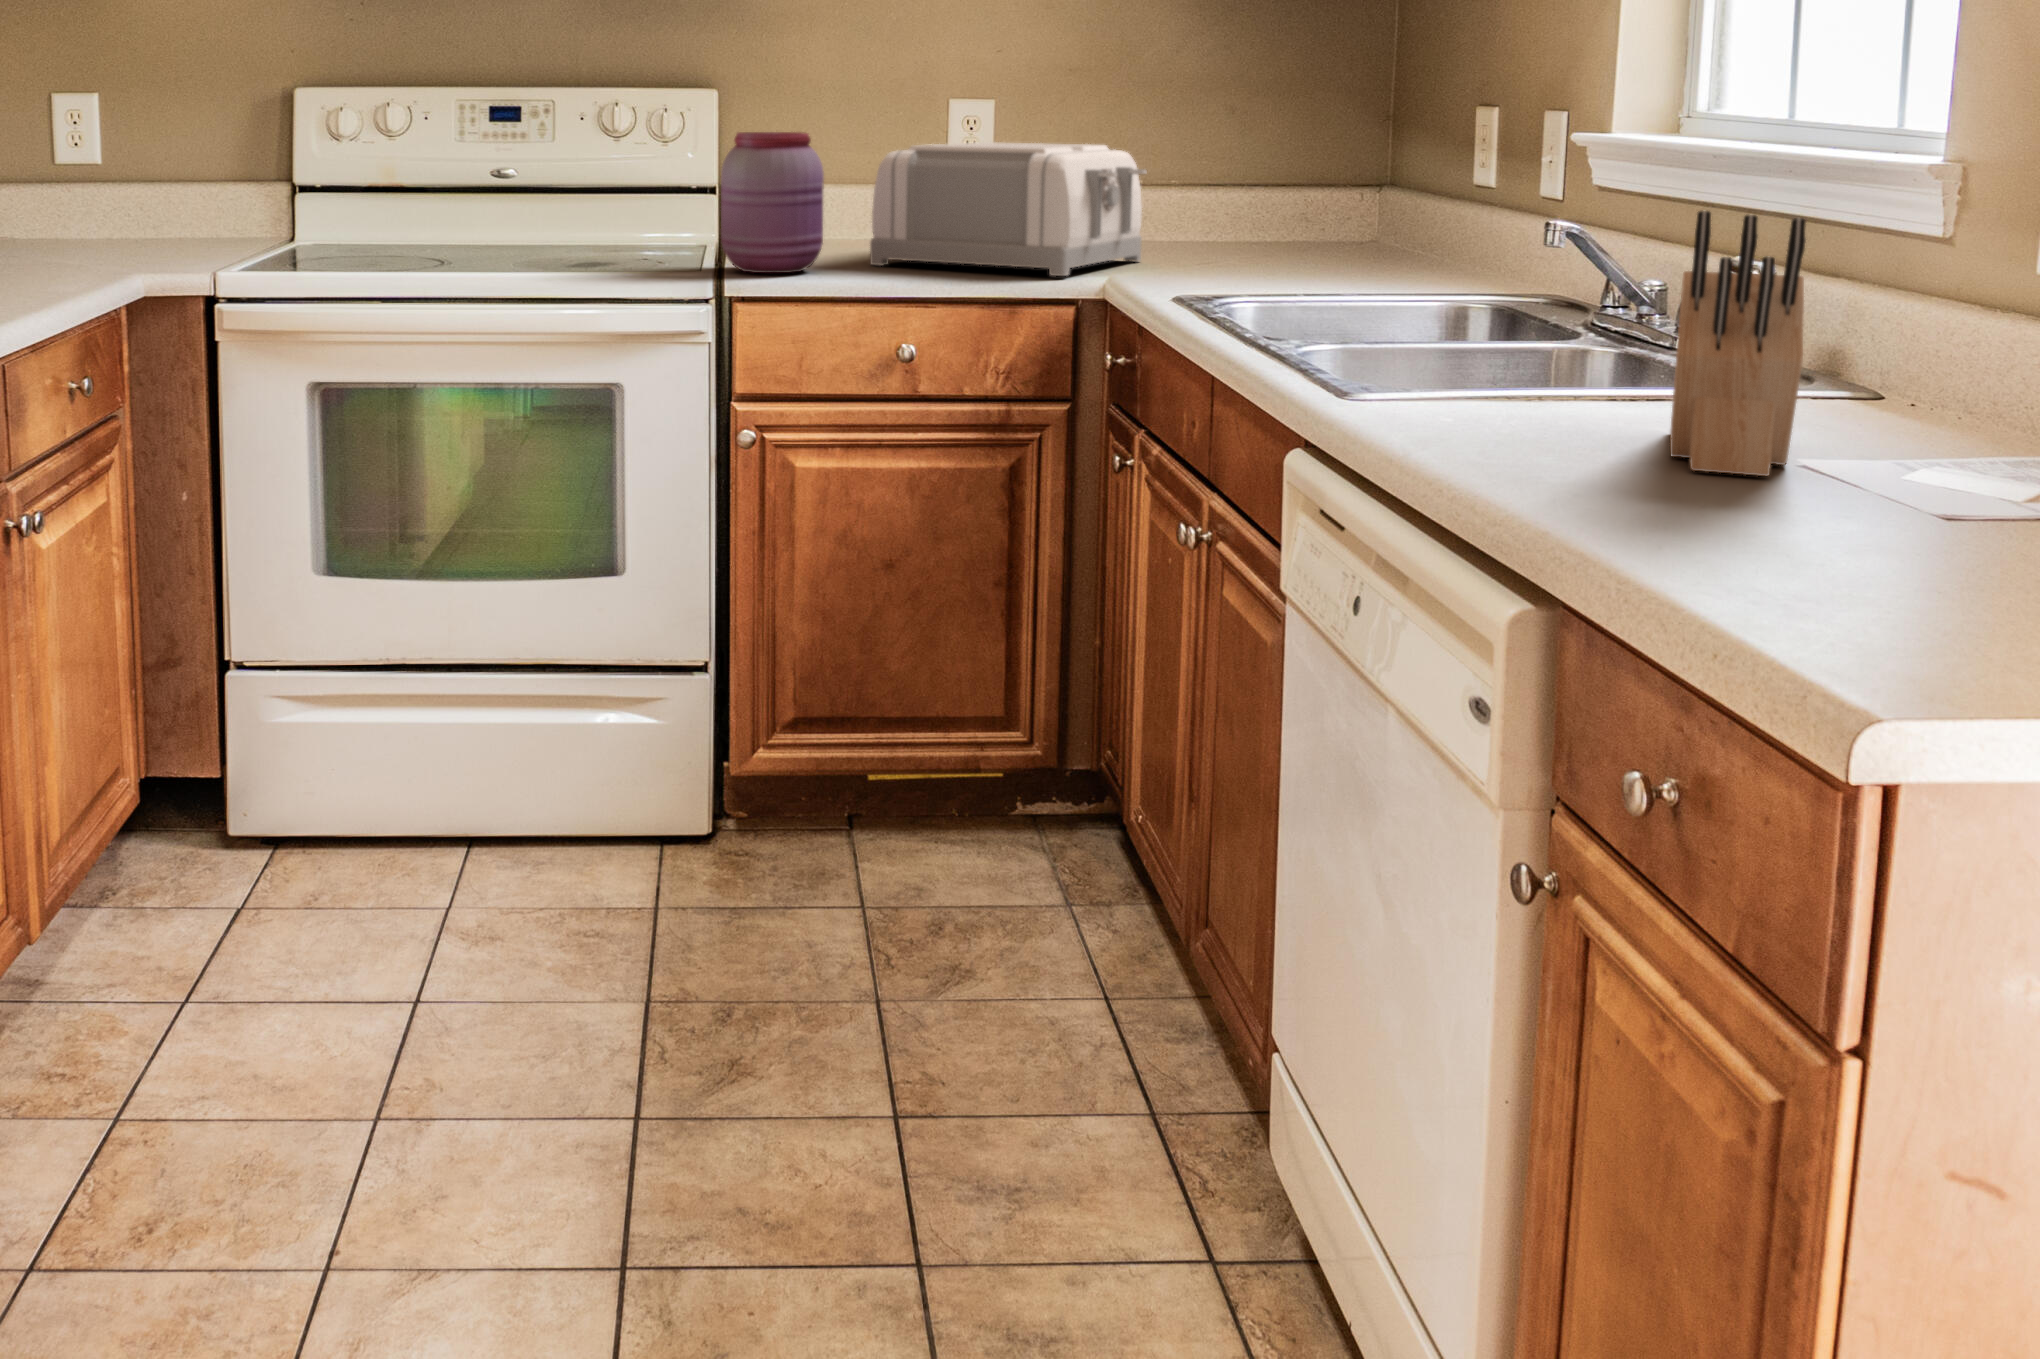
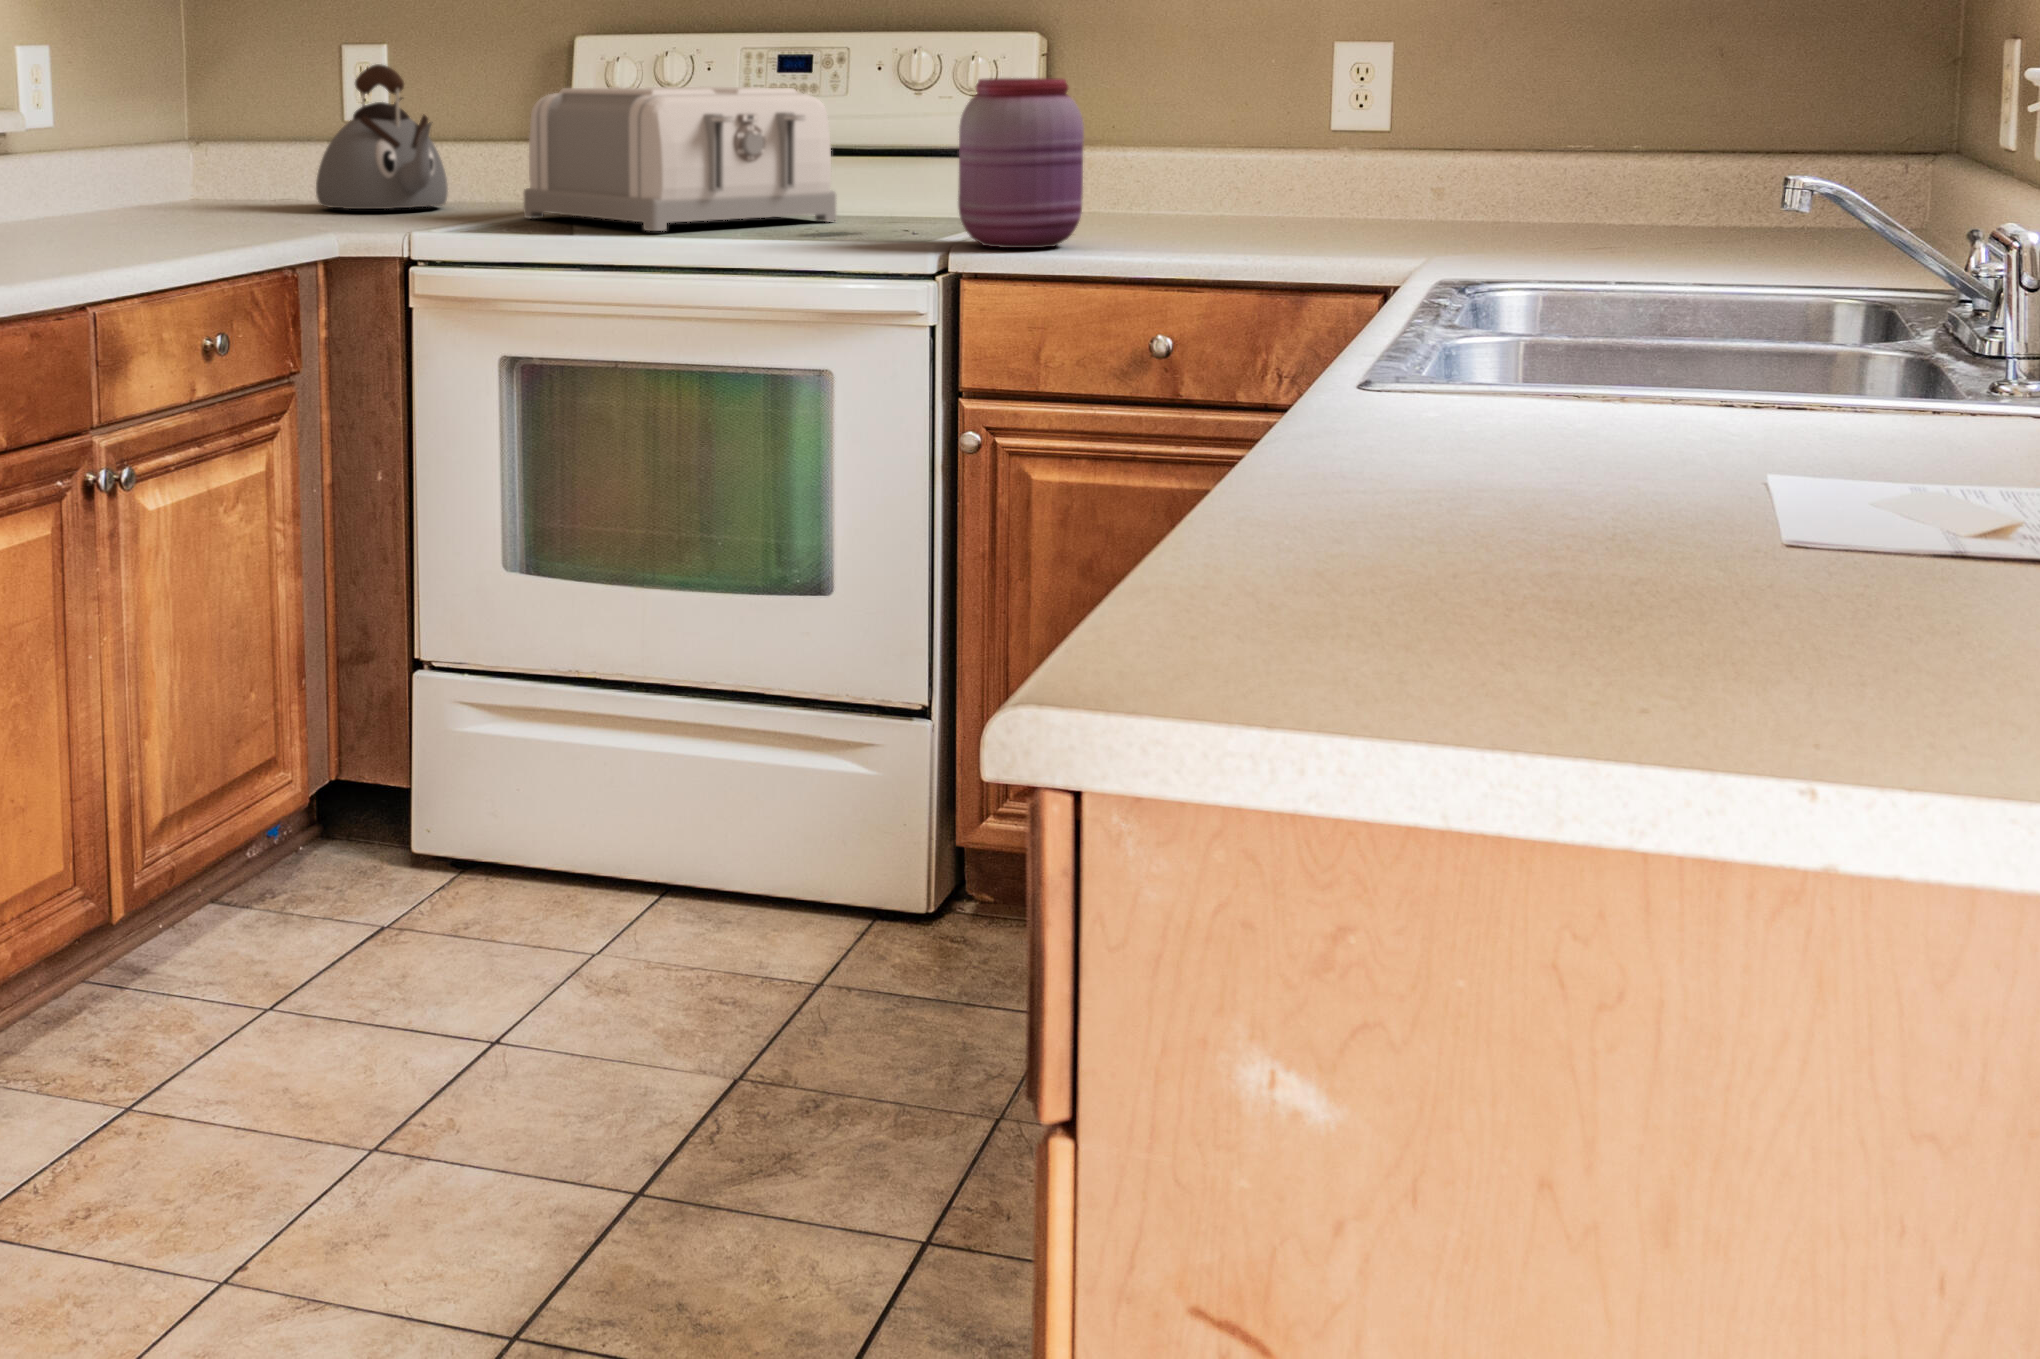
kettle: none [62,115,192,251] -> present [316,64,448,209]
toaster: present [870,142,1147,276] -> present [524,87,837,231]
knife block: present [1670,211,1806,476] -> none [1592,146,1887,518]

